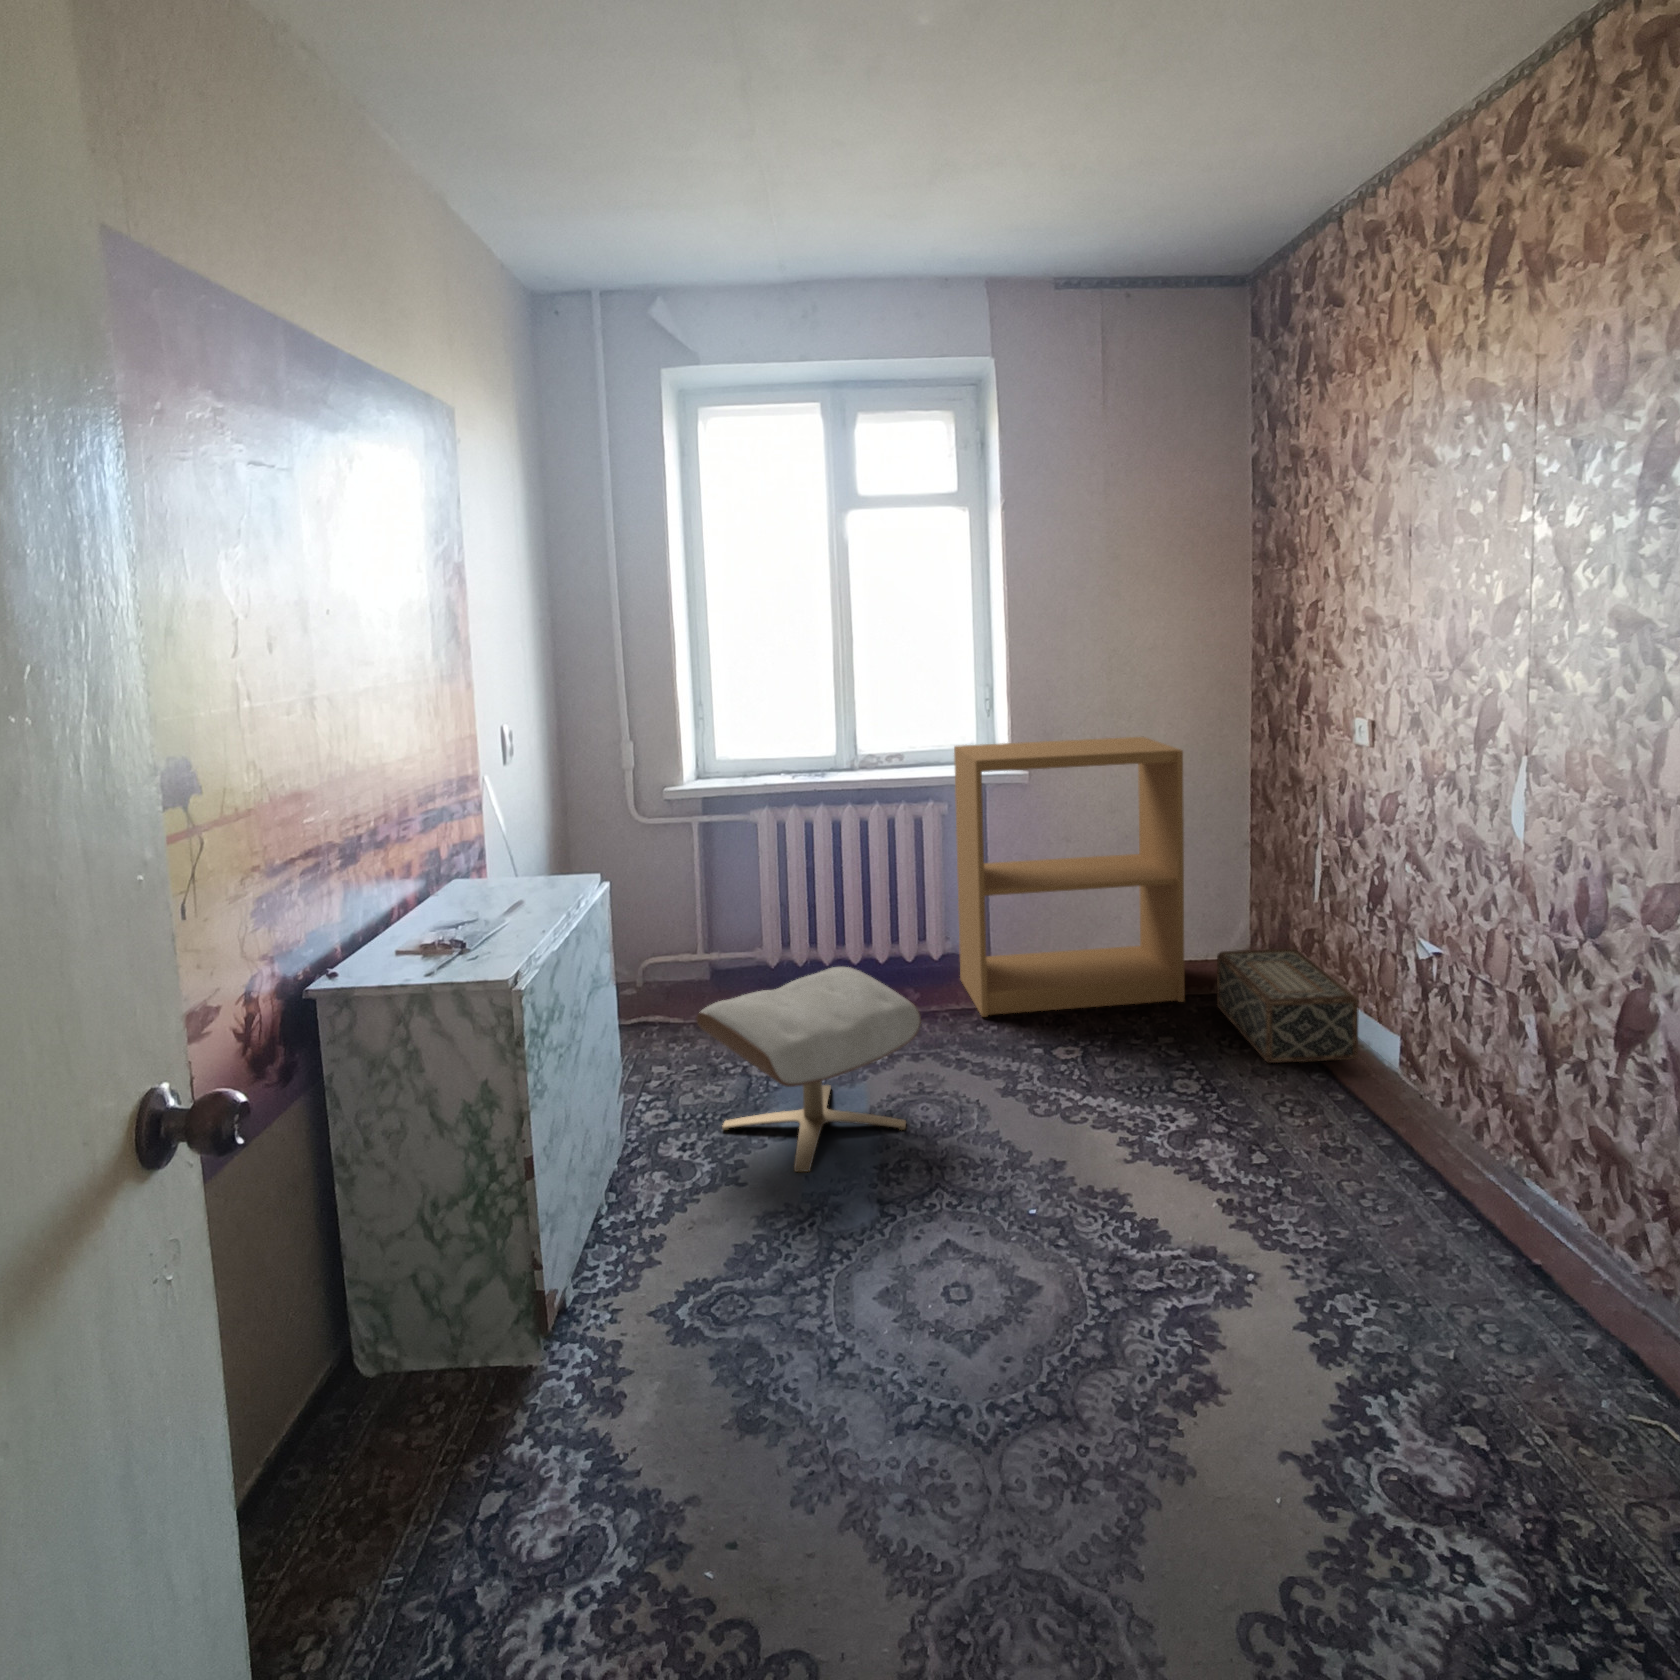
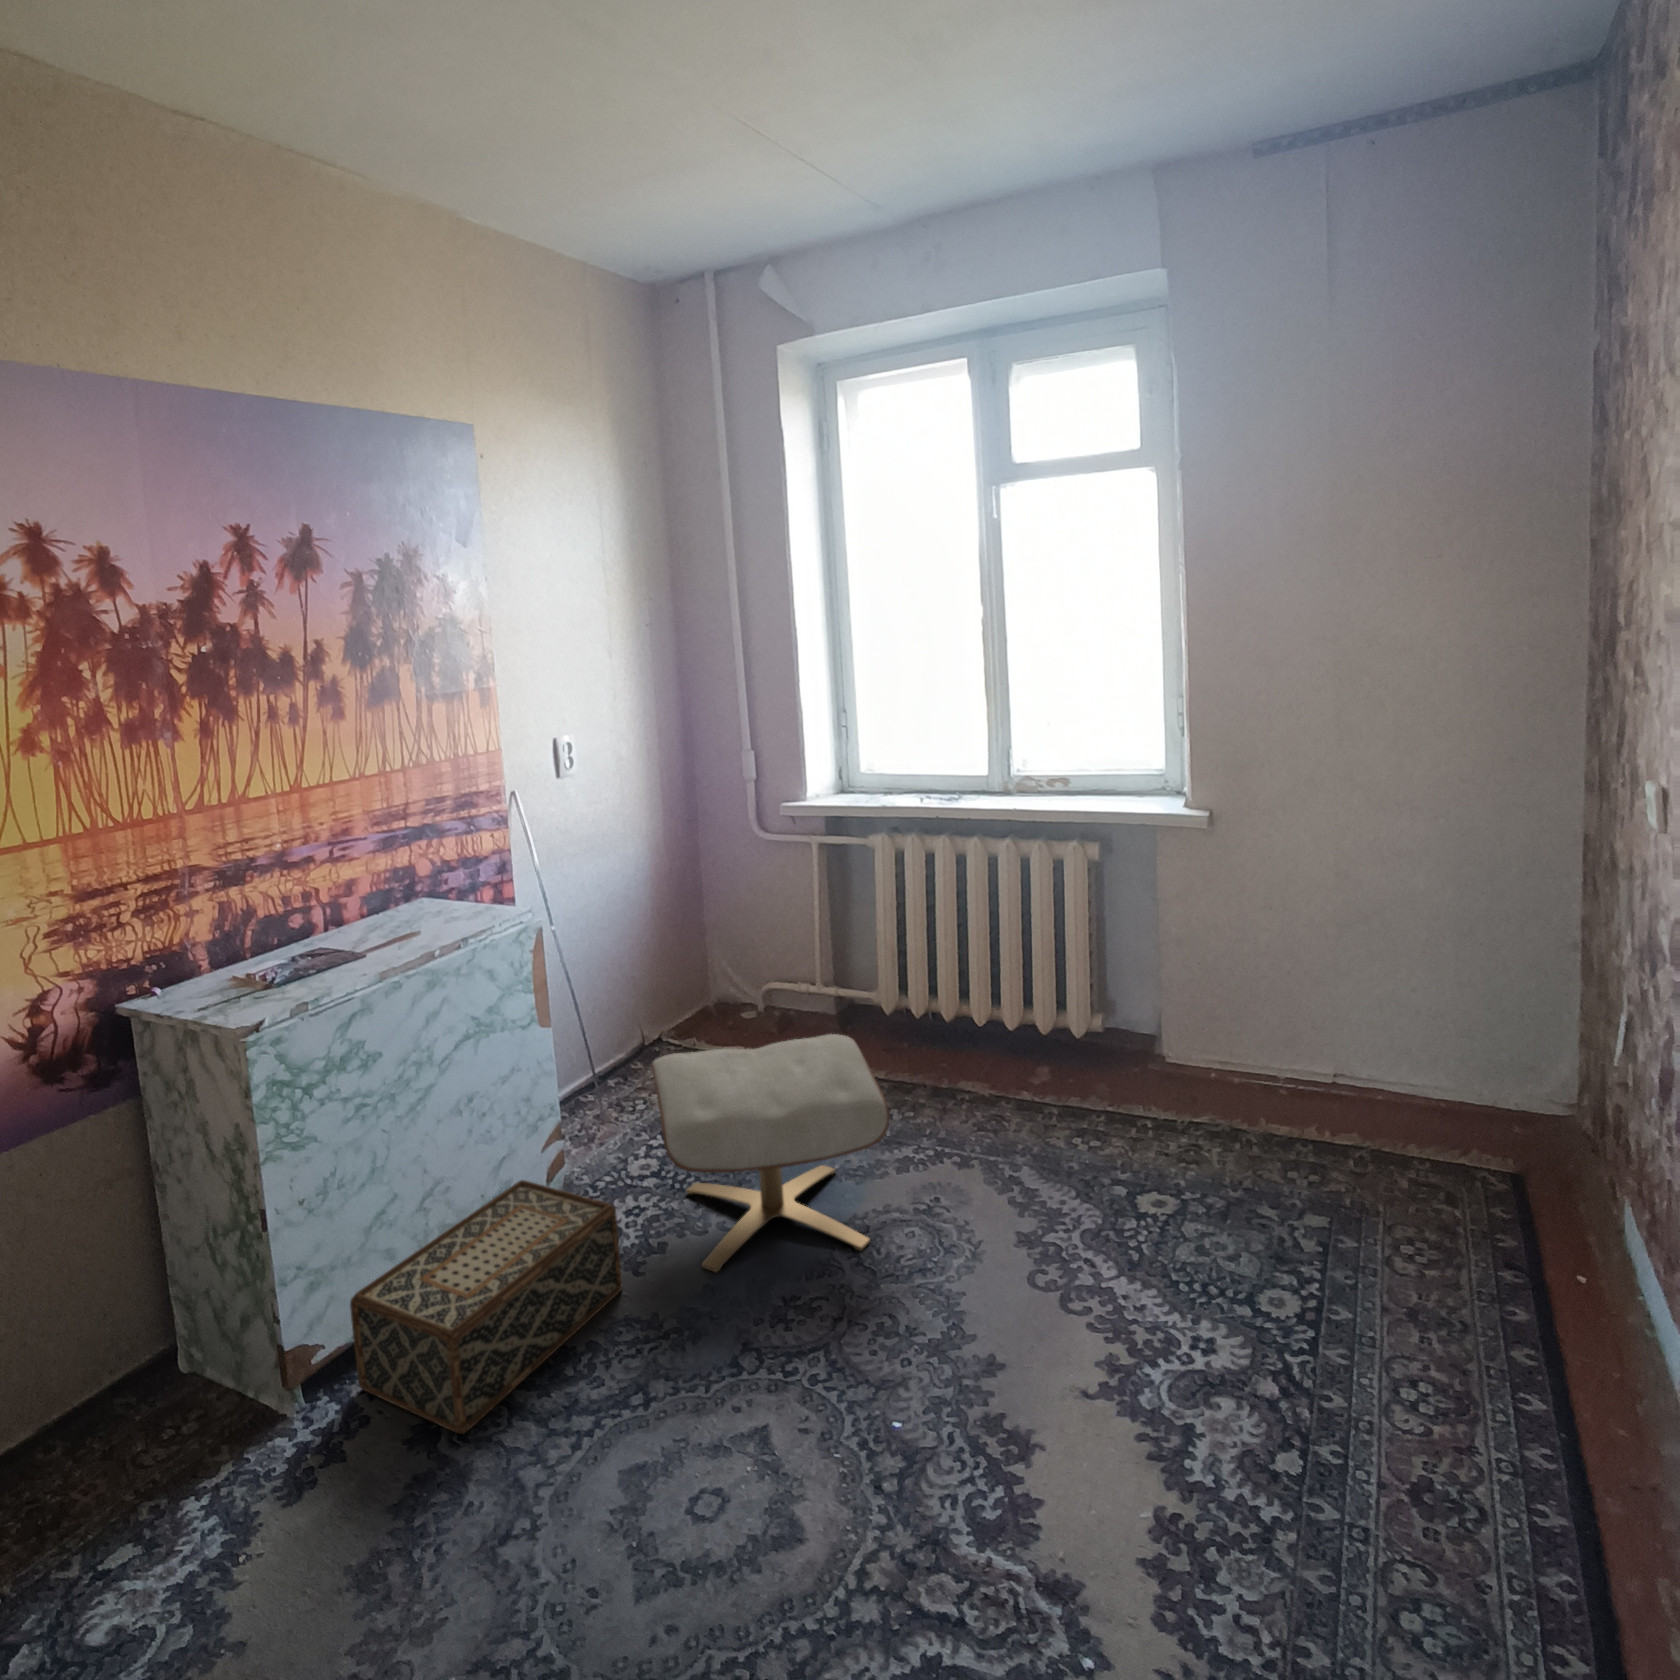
bookshelf: present [954,737,1184,1017] -> none [1074,774,1397,1163]
woven basket: present [1217,949,1359,1063] -> present [350,1180,622,1434]

